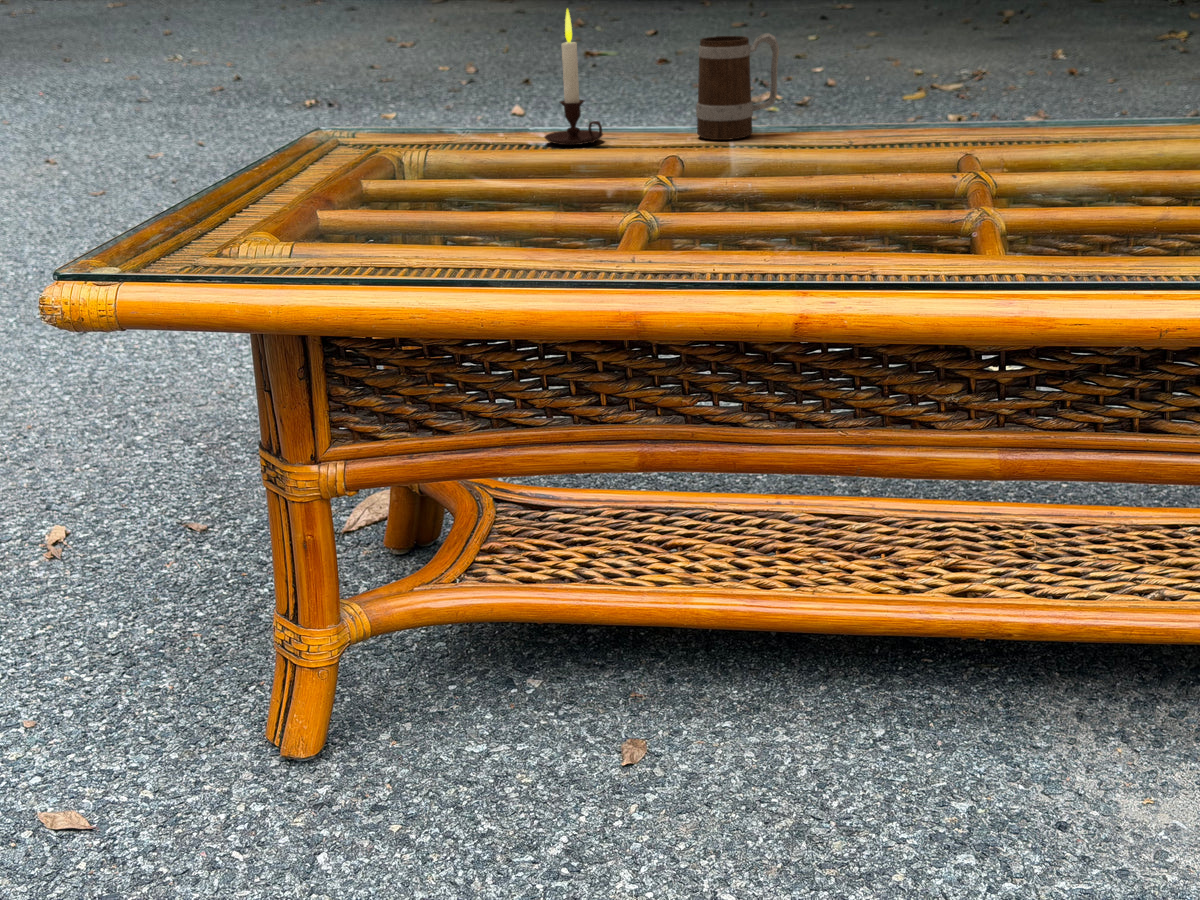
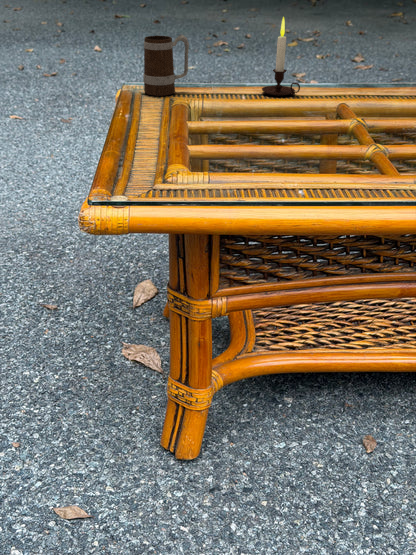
mug: present [696,33,779,140] -> present [143,35,189,96]

